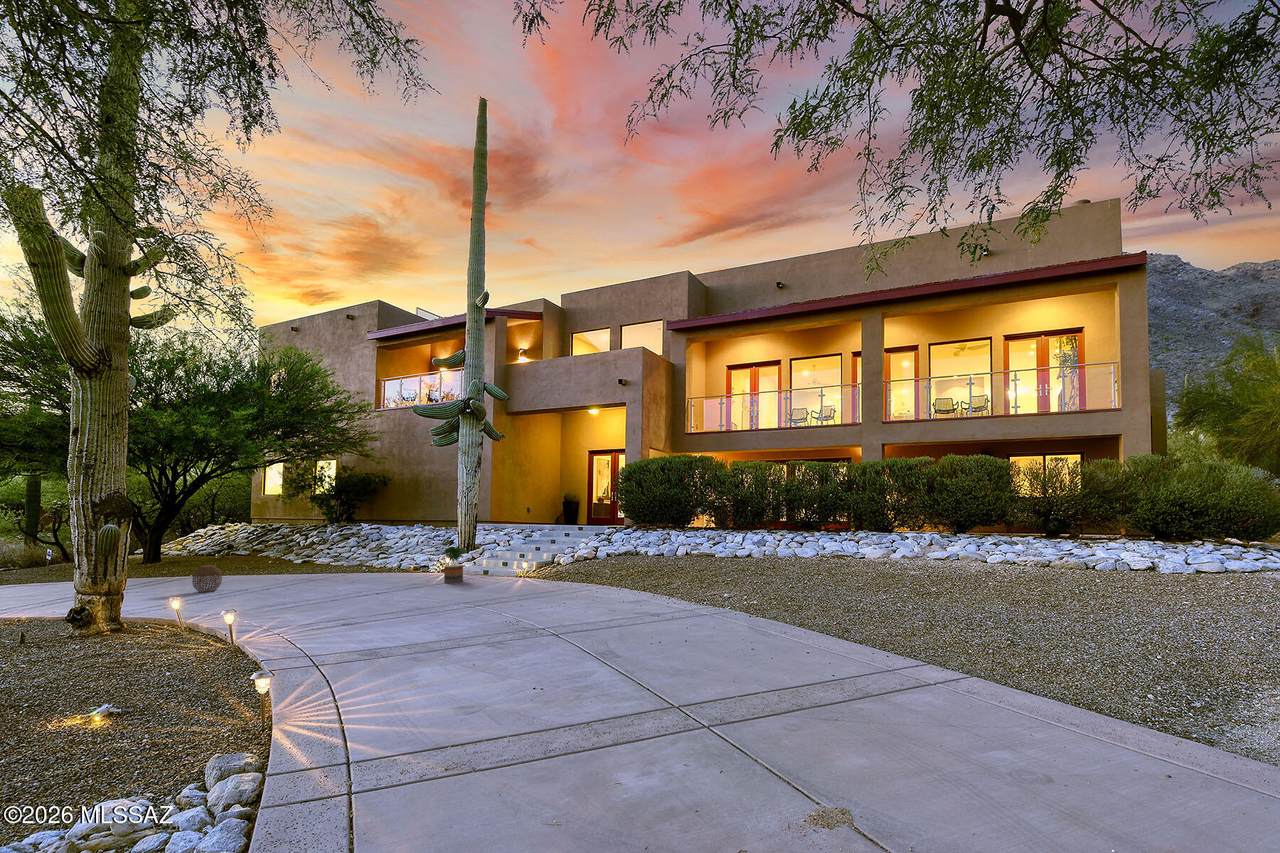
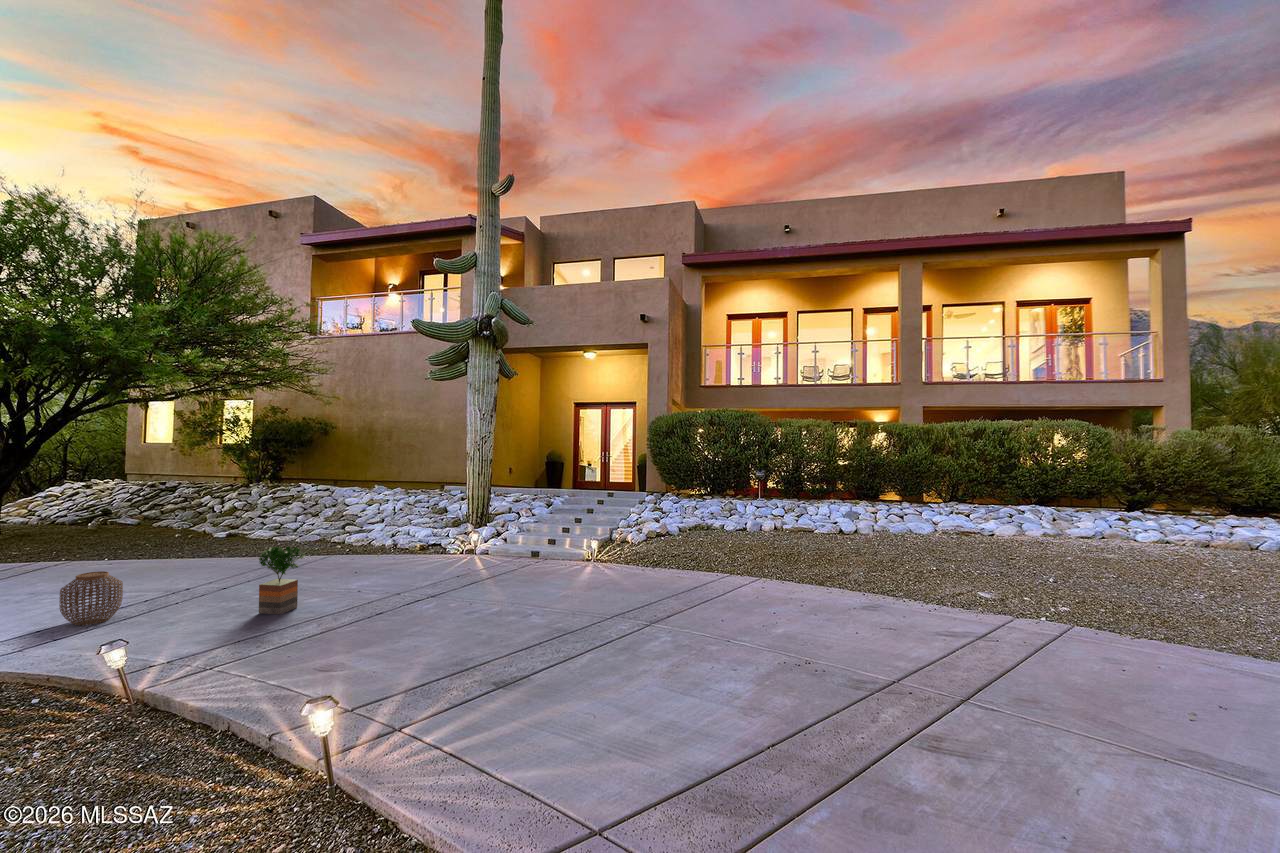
potted tree: present [444,547,467,583] -> present [259,546,305,614]

